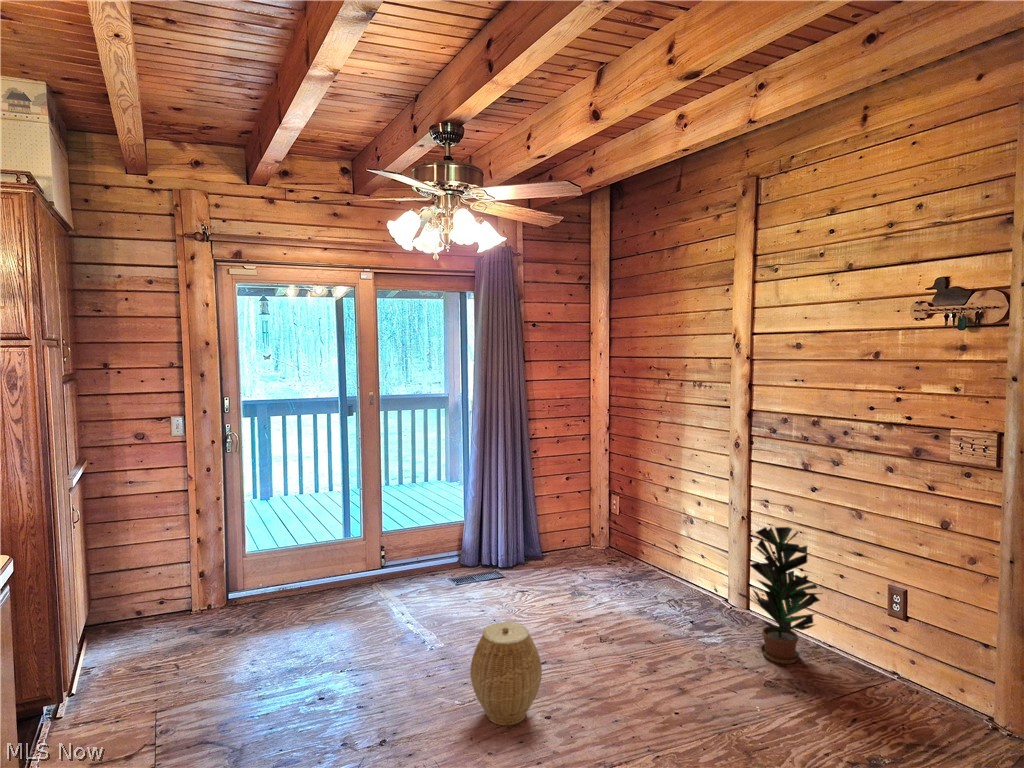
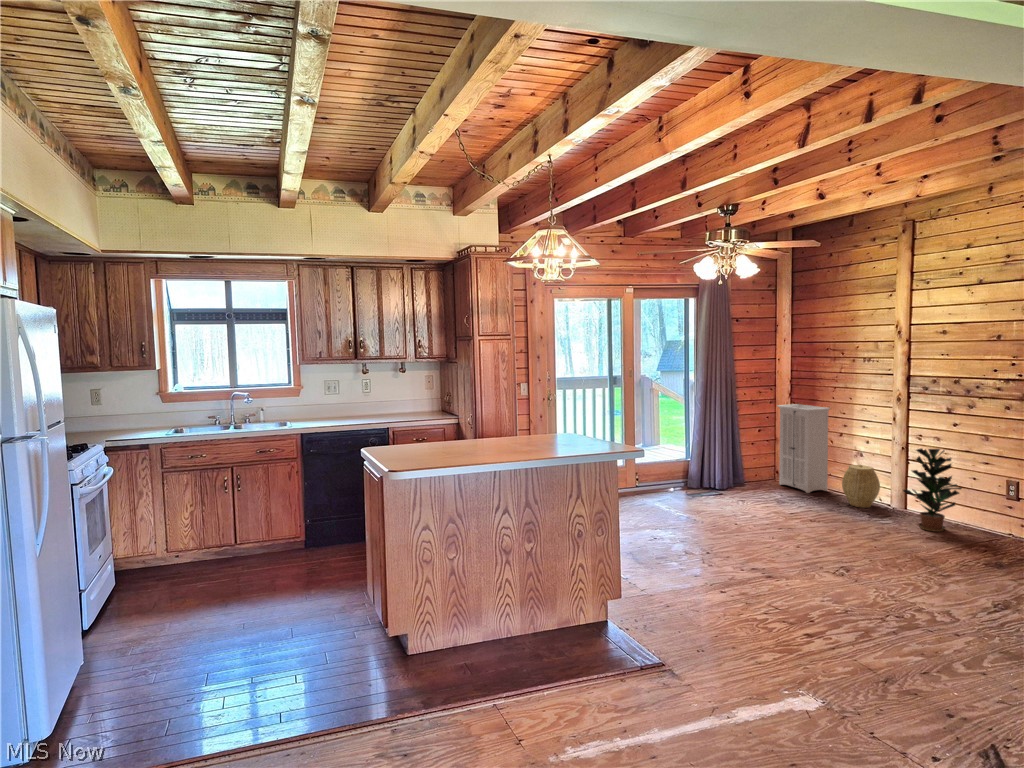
storage cabinet: none [587,441,654,574] -> present [777,404,830,493]
woven basket: present [470,622,542,725] -> present [842,465,880,508]

